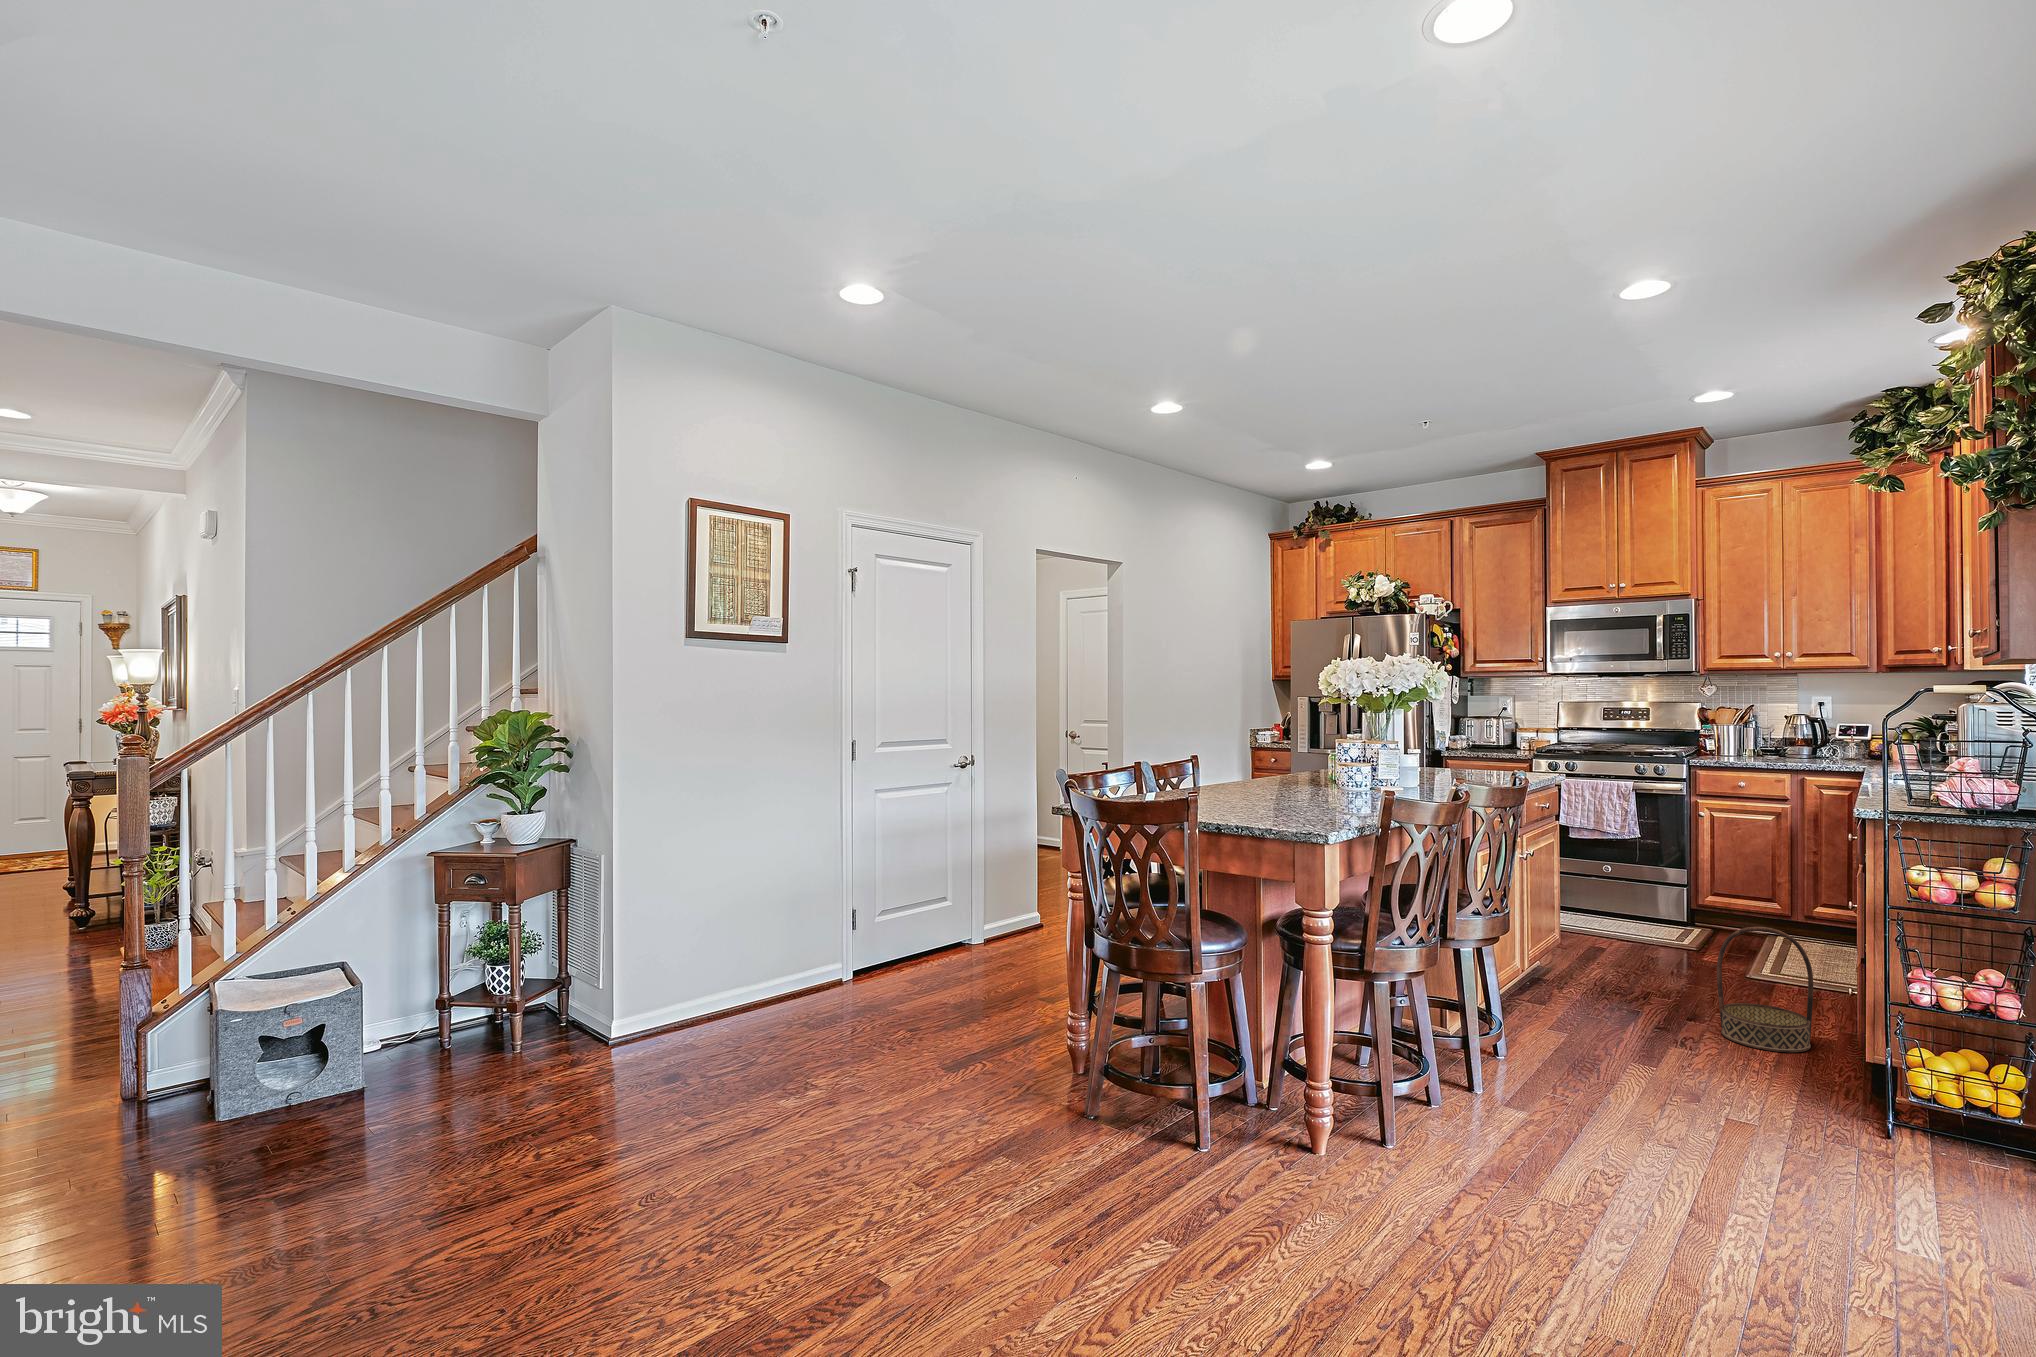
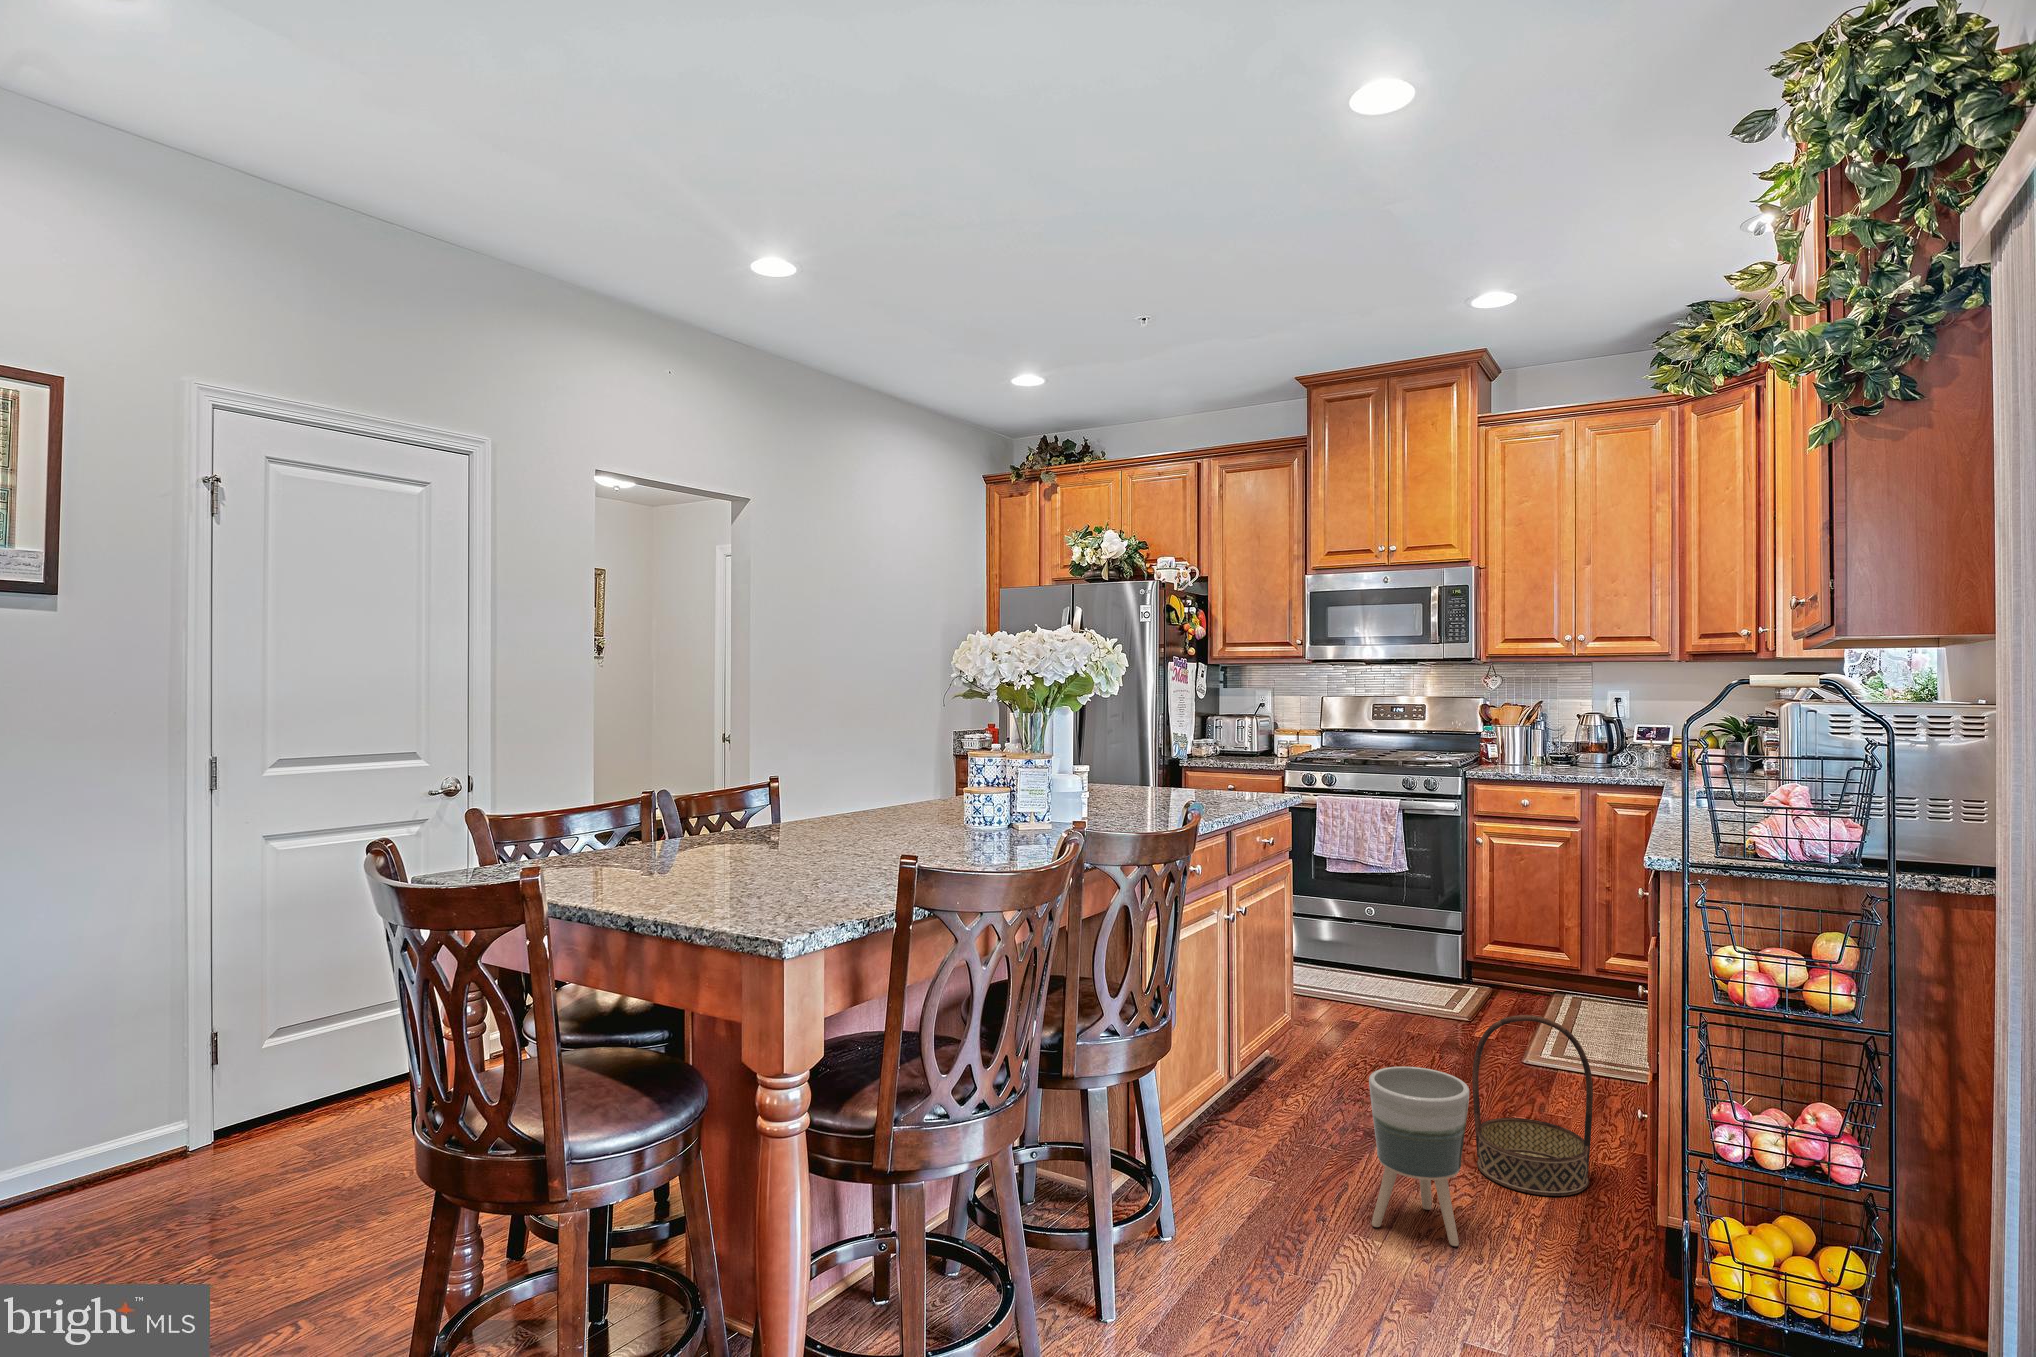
planter: none [1644,955,1721,1073] -> present [1369,1066,1469,1246]

